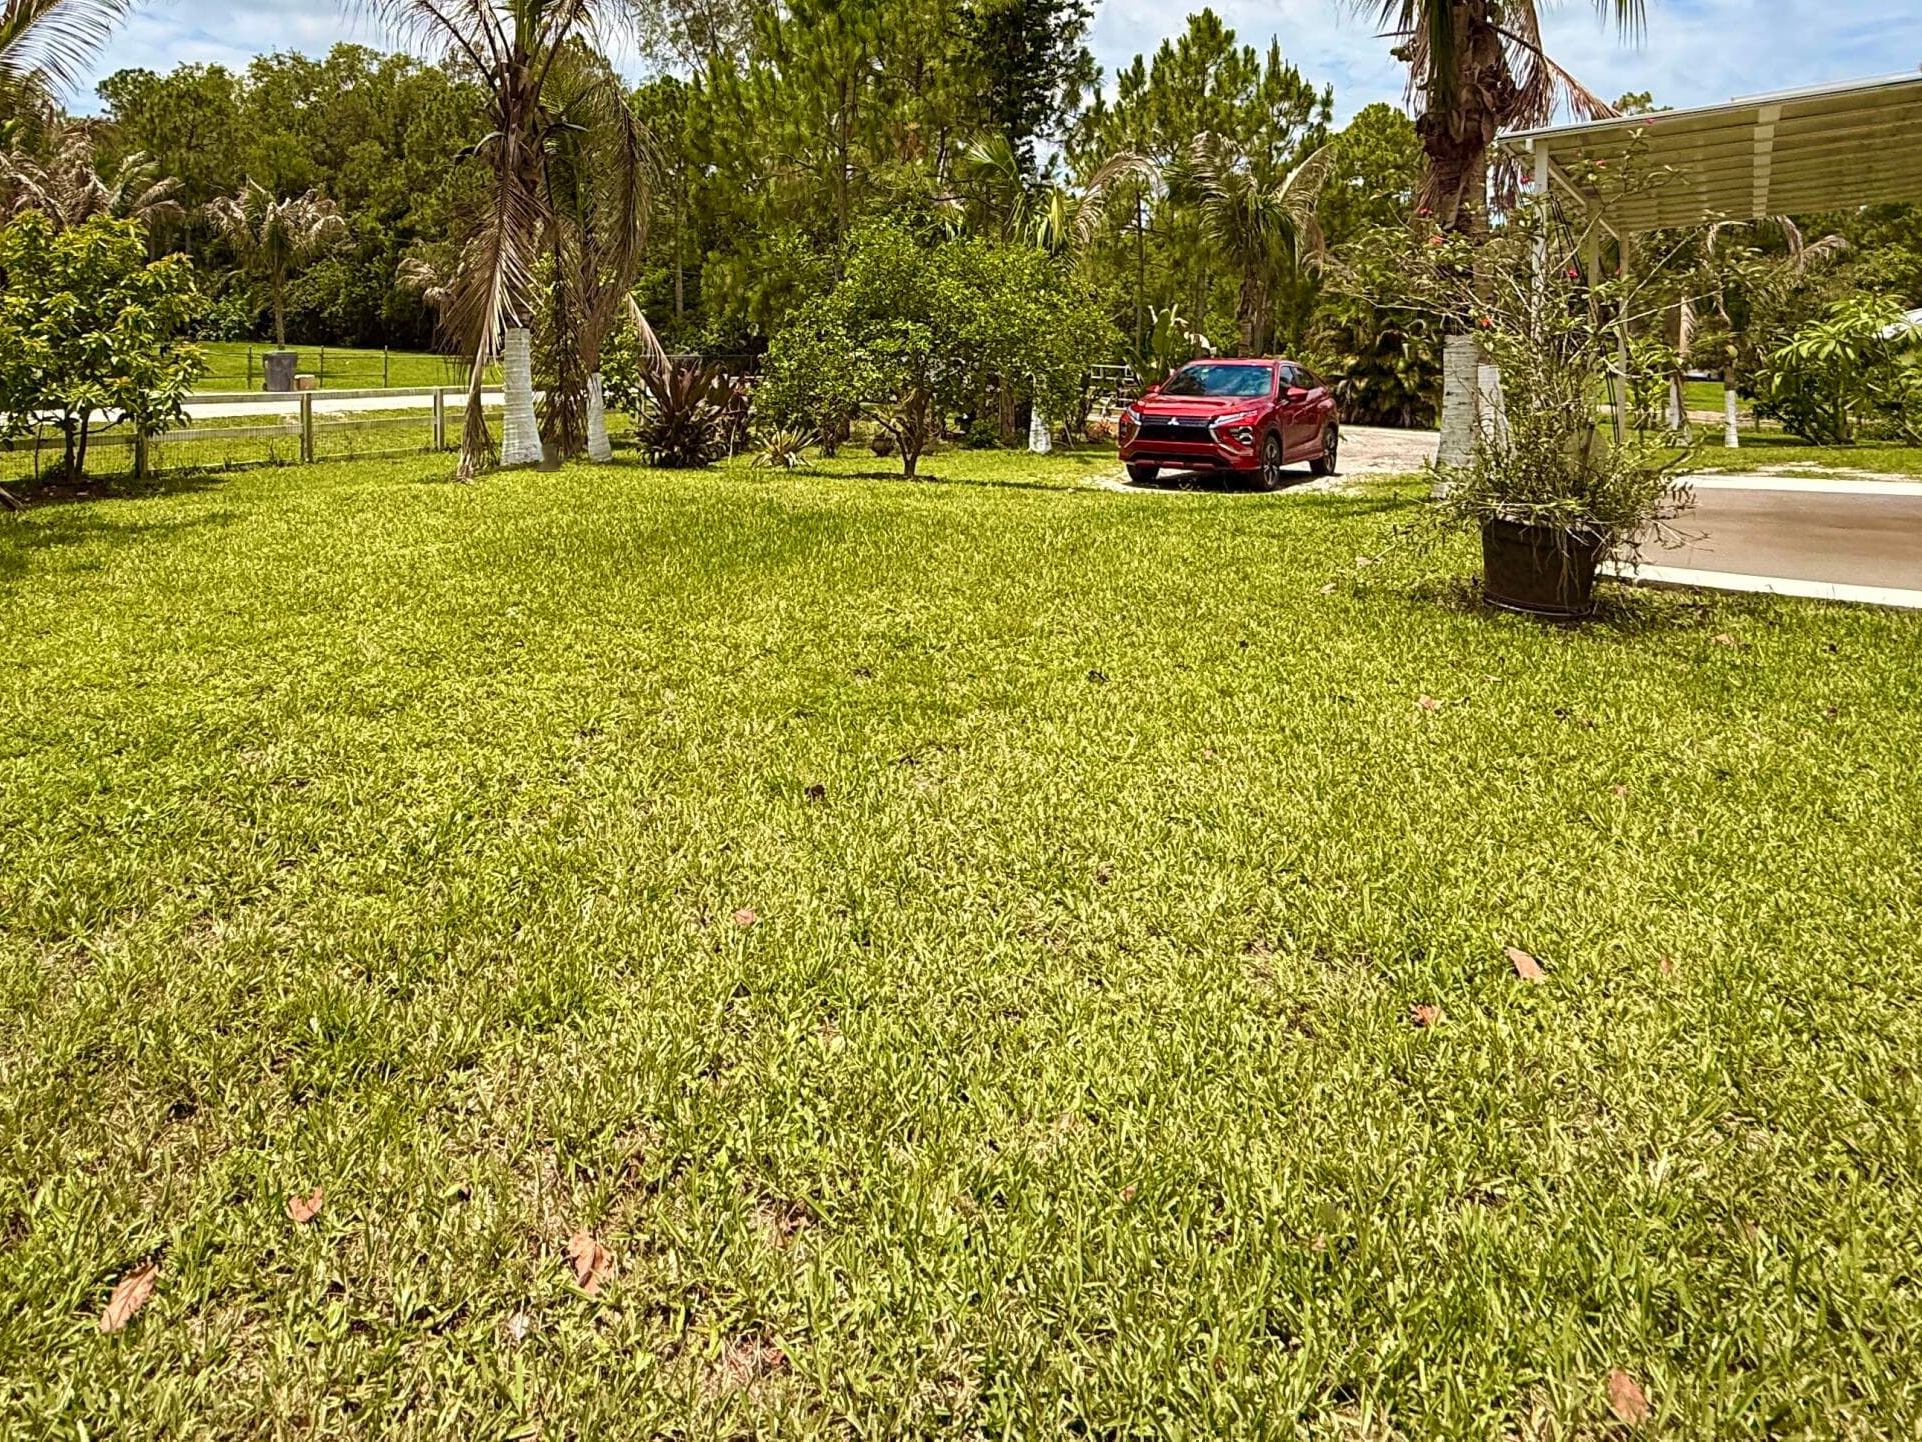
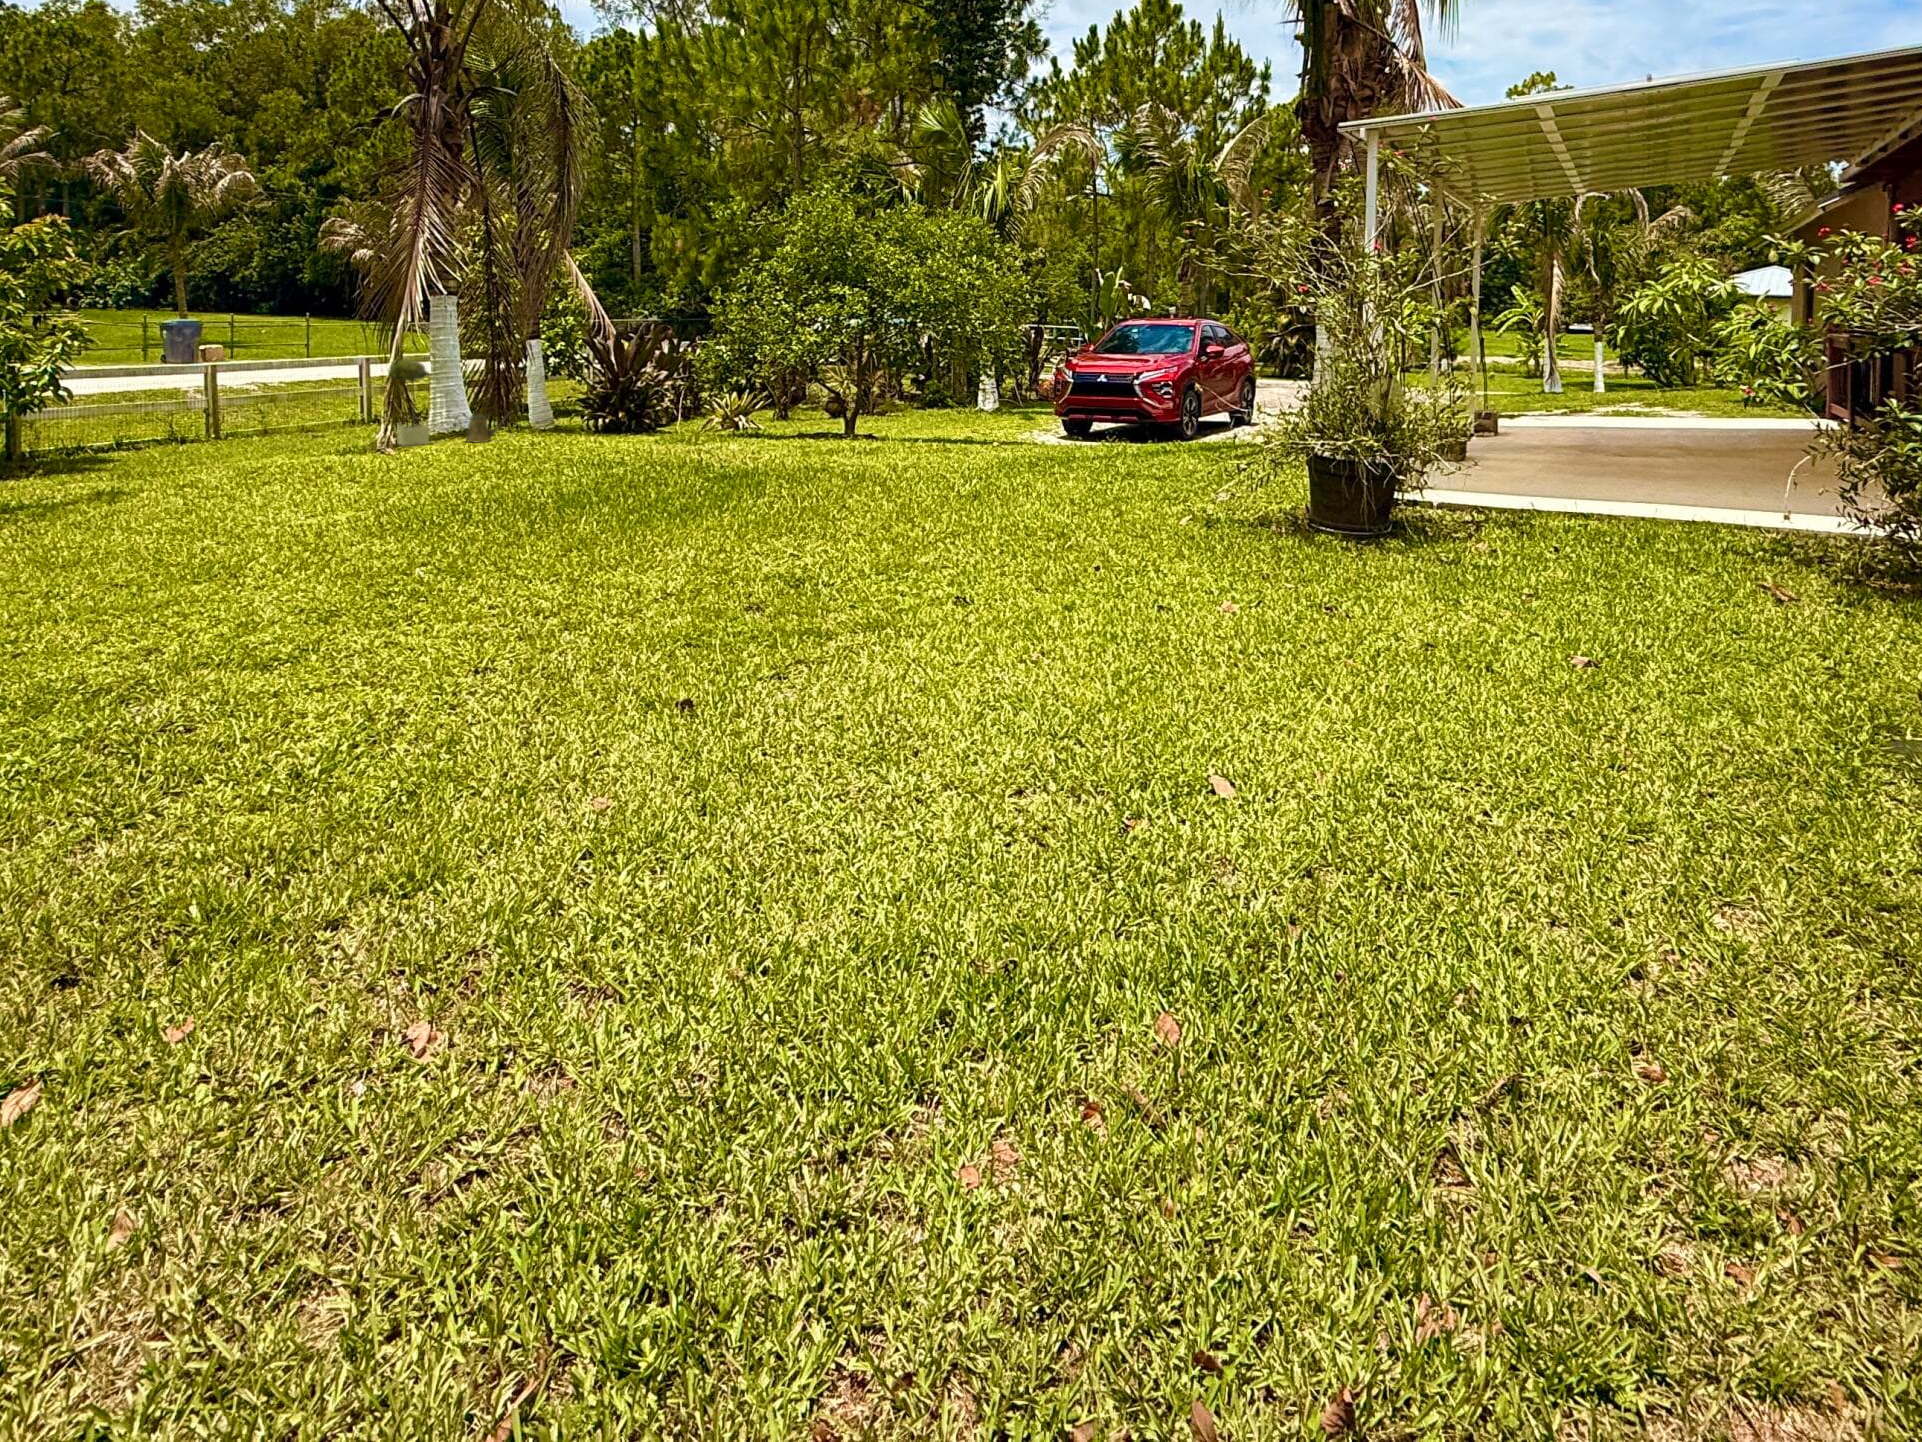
potted tree: none [469,387,506,474] -> present [390,359,430,446]

